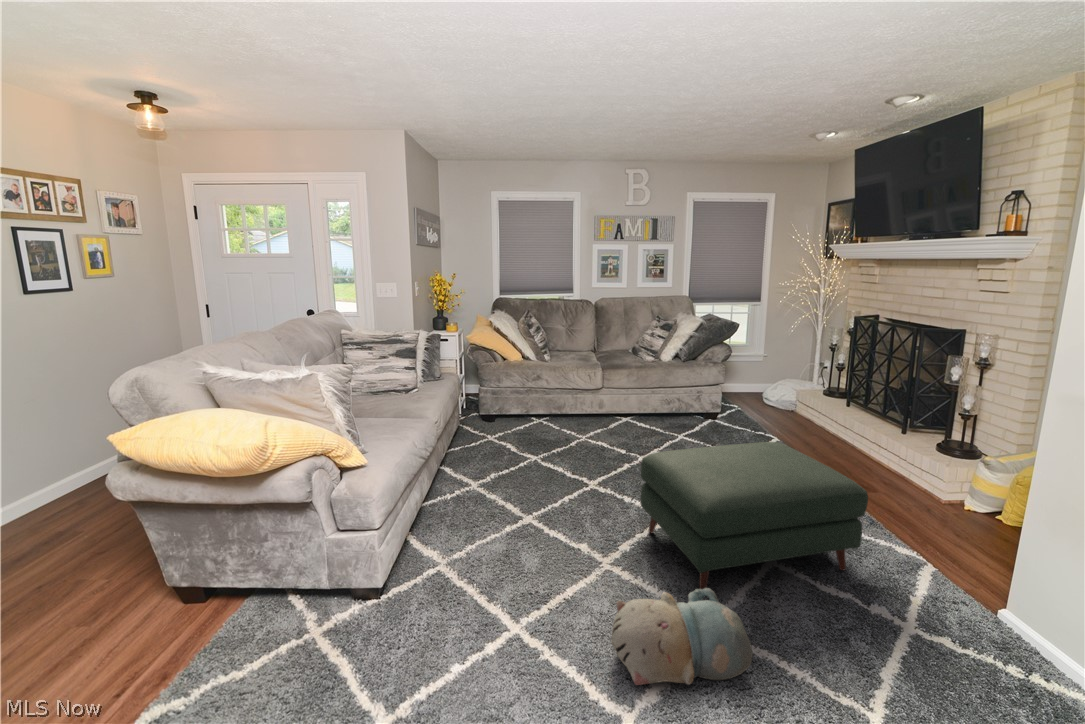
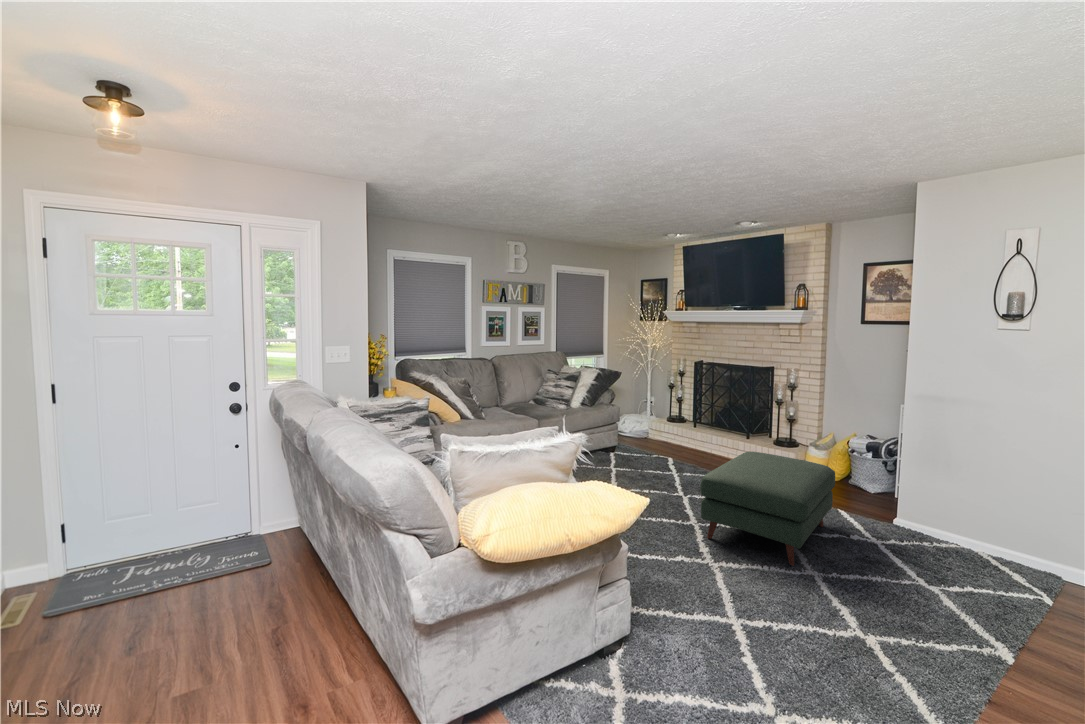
plush toy: present [611,588,753,685] -> none [802,552,885,631]

